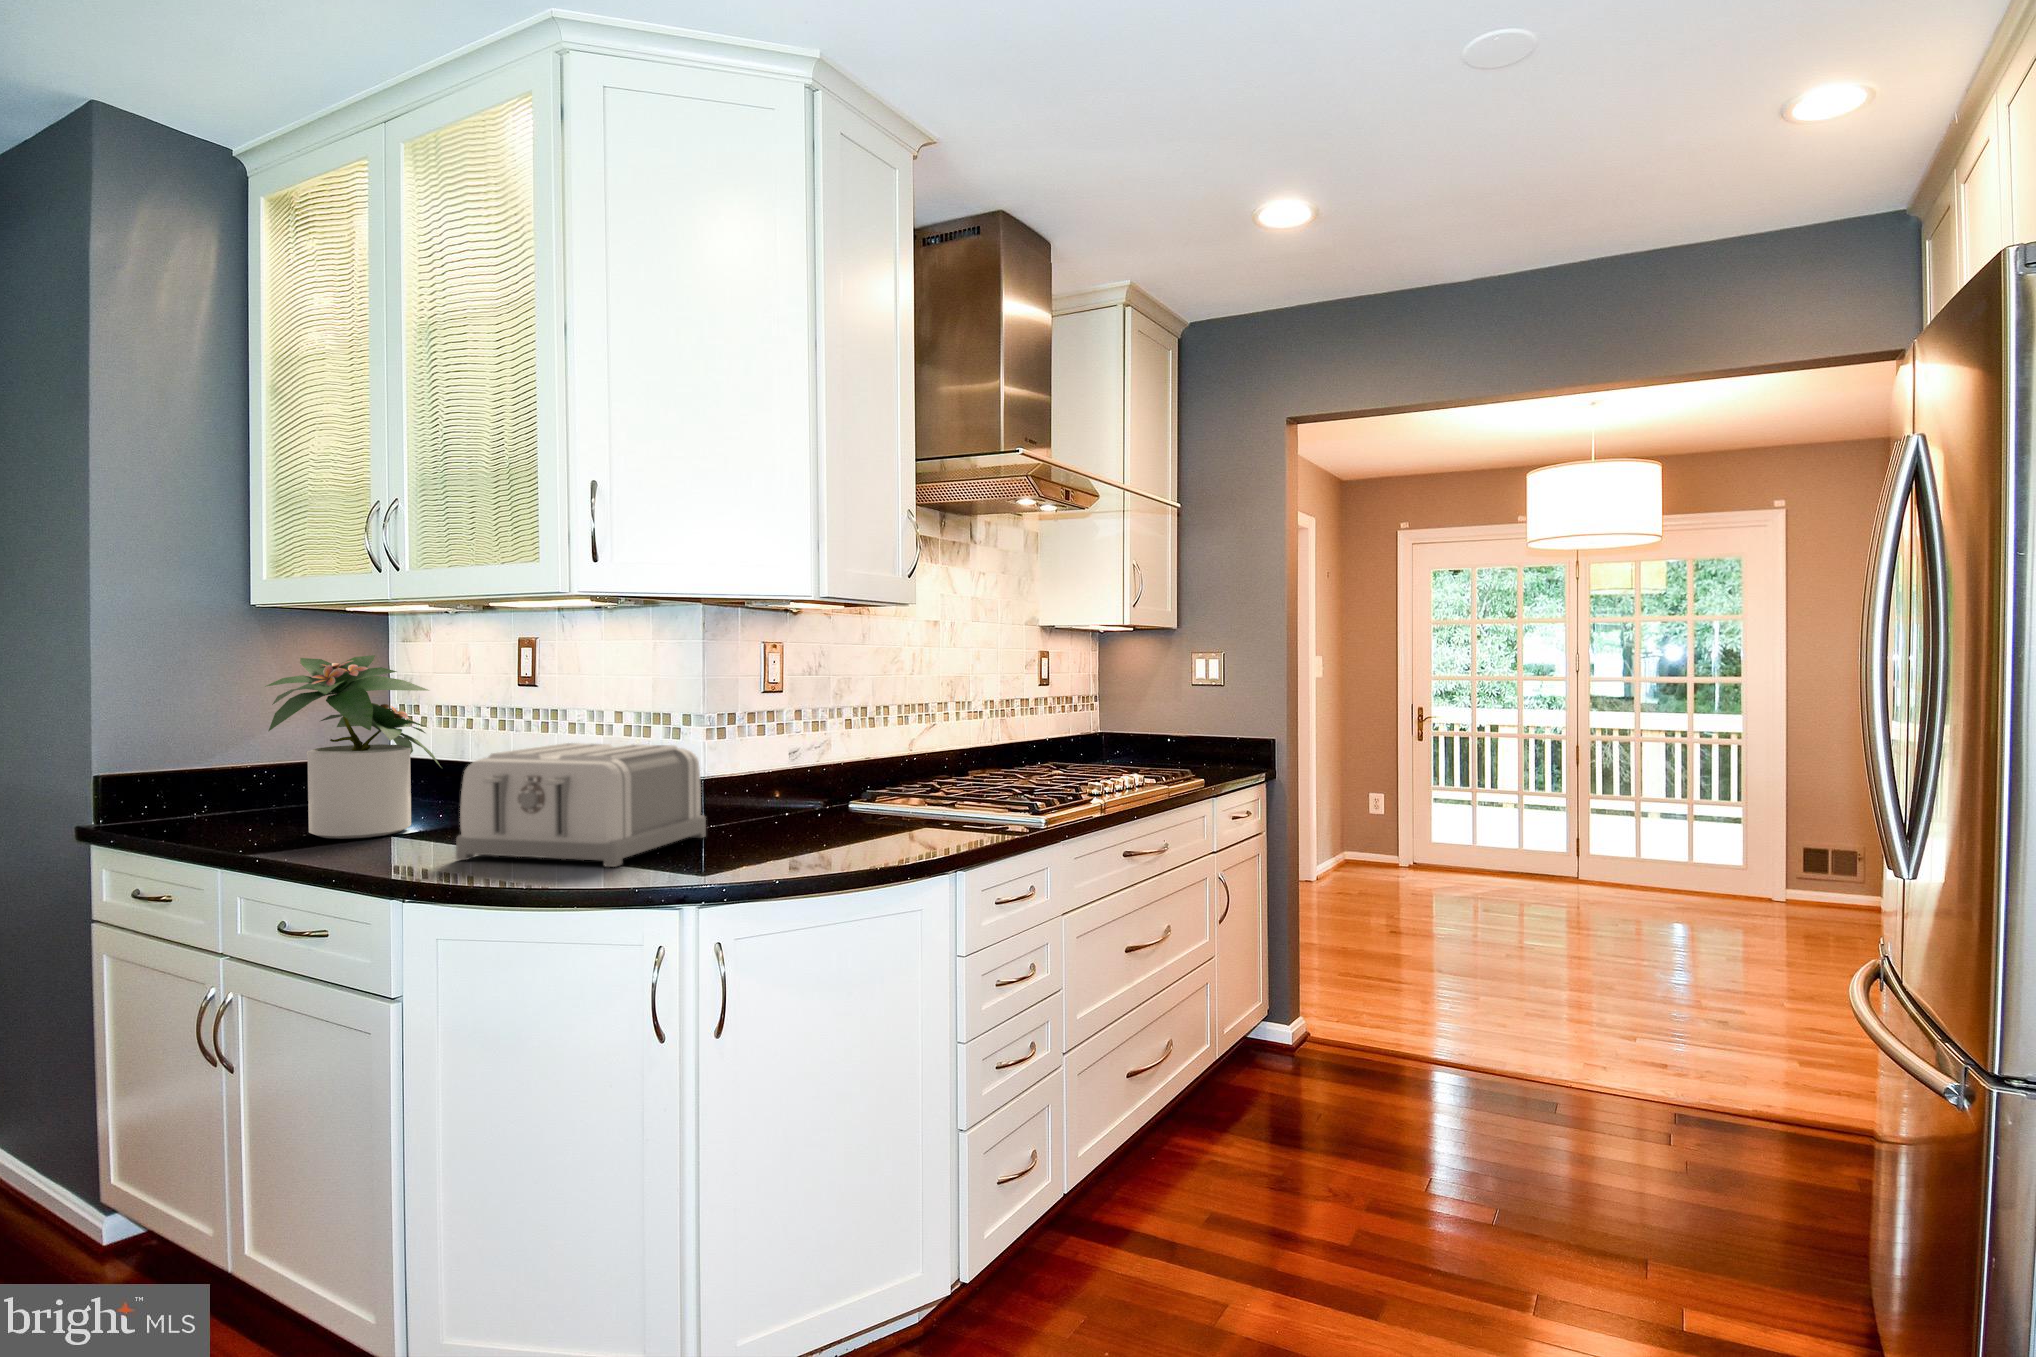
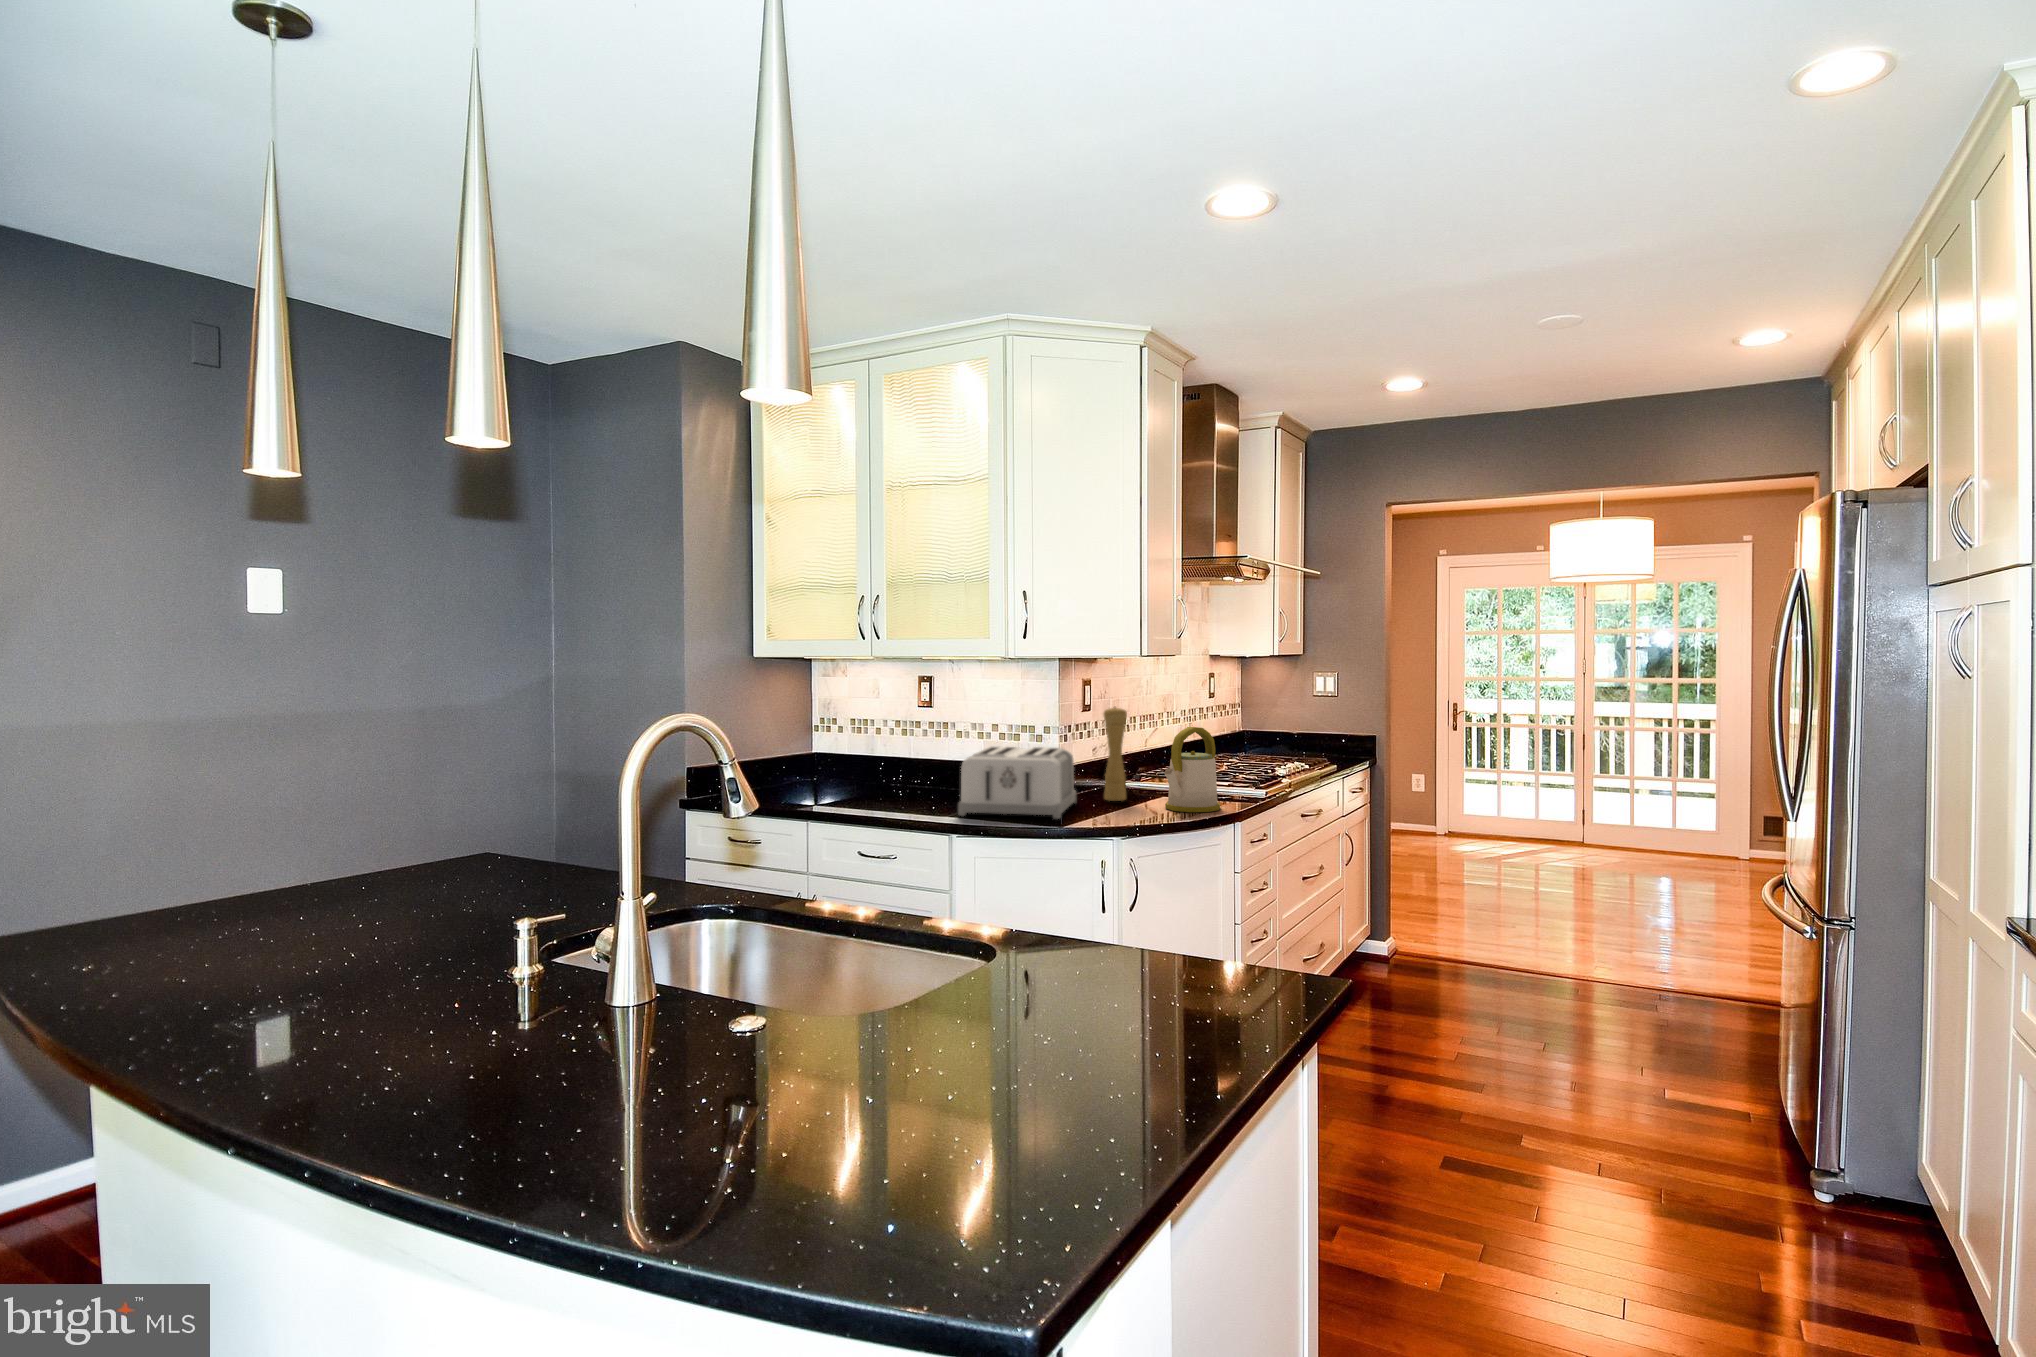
potted plant: present [265,655,440,839] -> none [807,692,903,805]
pepper mill: none [757,679,796,834] -> present [1104,707,1127,801]
kettle: none [819,710,926,856] -> present [1164,727,1220,812]

